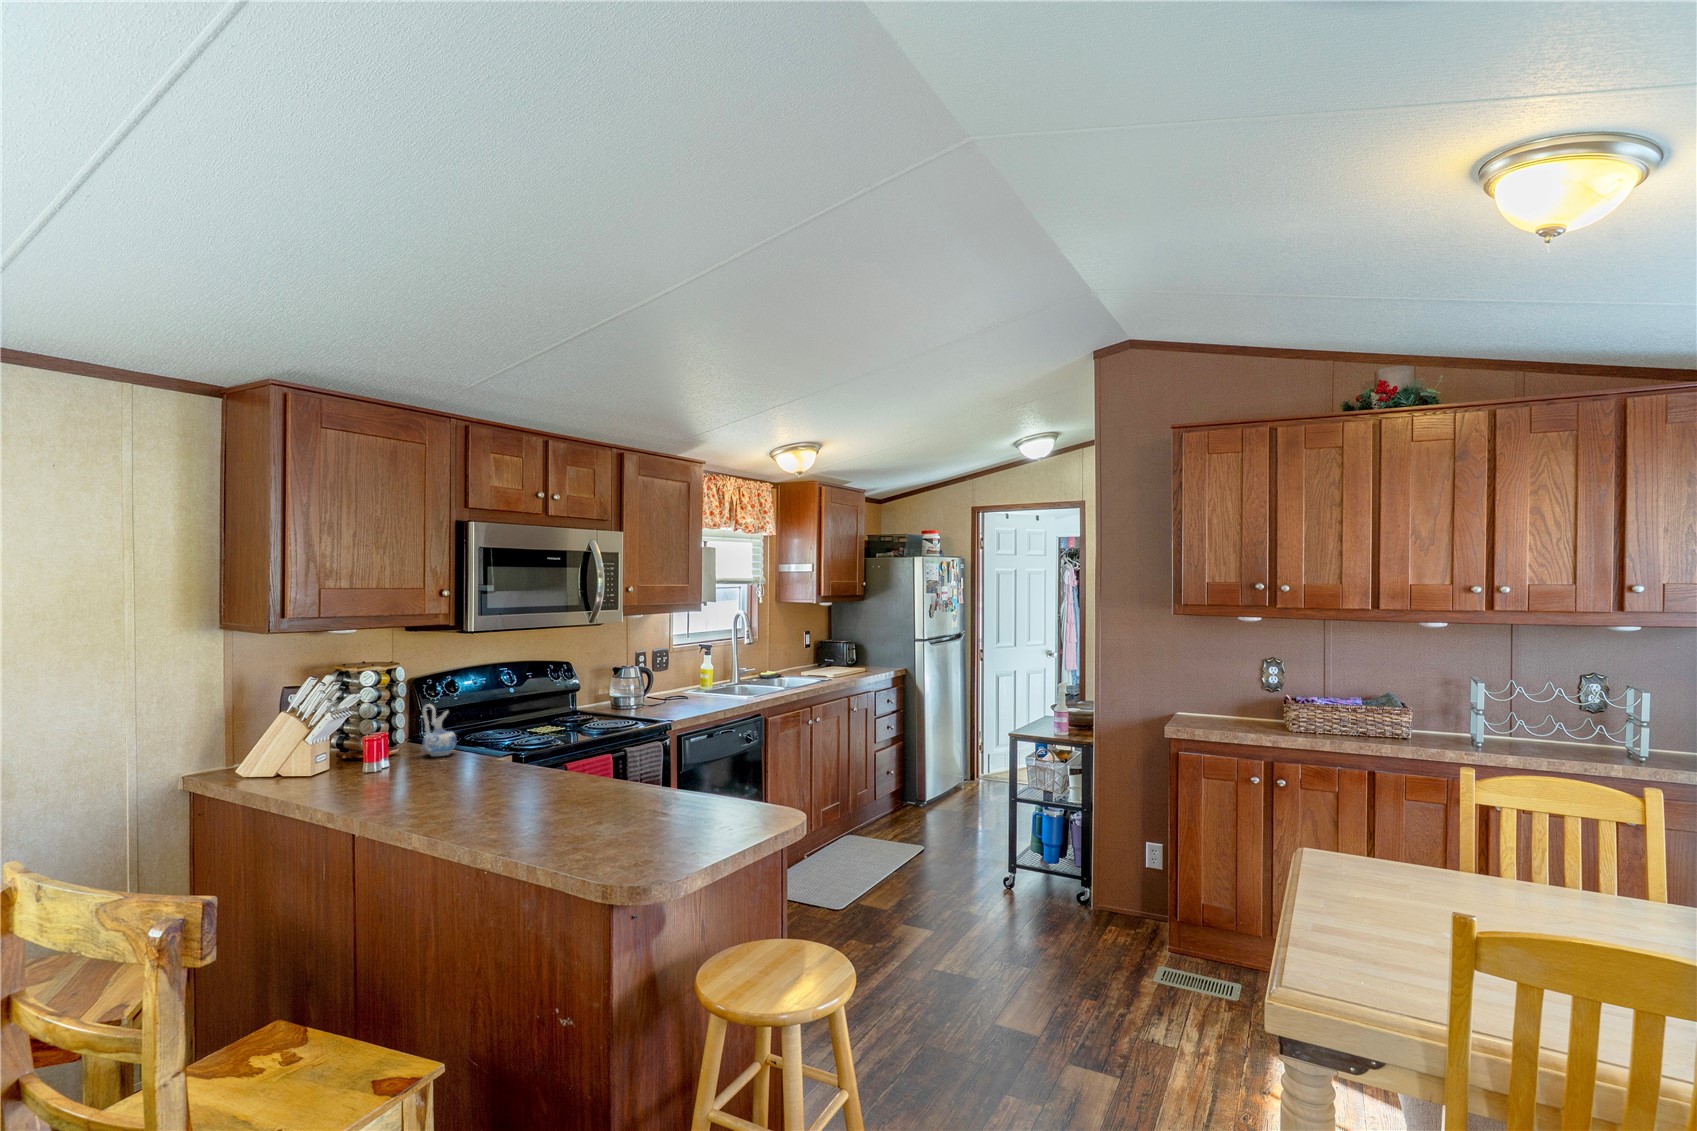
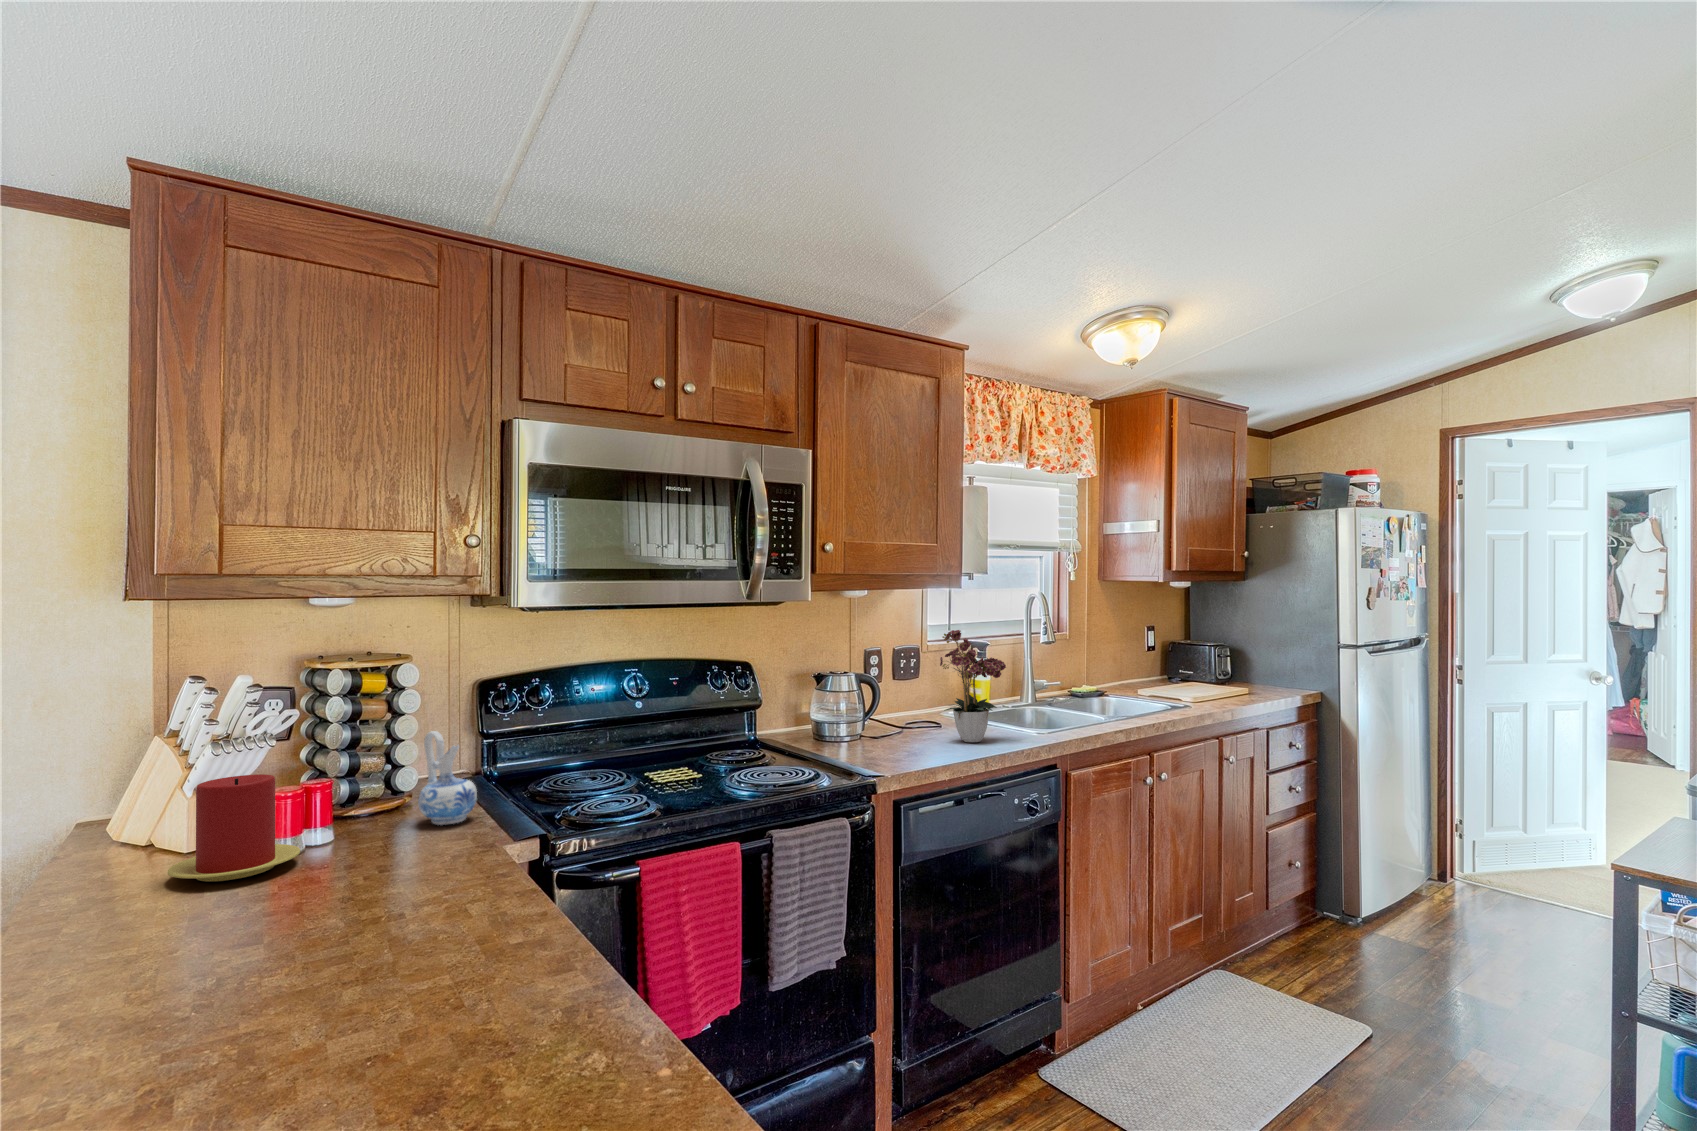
flower arrangement: none [691,634,735,704] -> present [940,630,1006,742]
candle: none [321,727,389,783] -> present [168,774,300,881]

